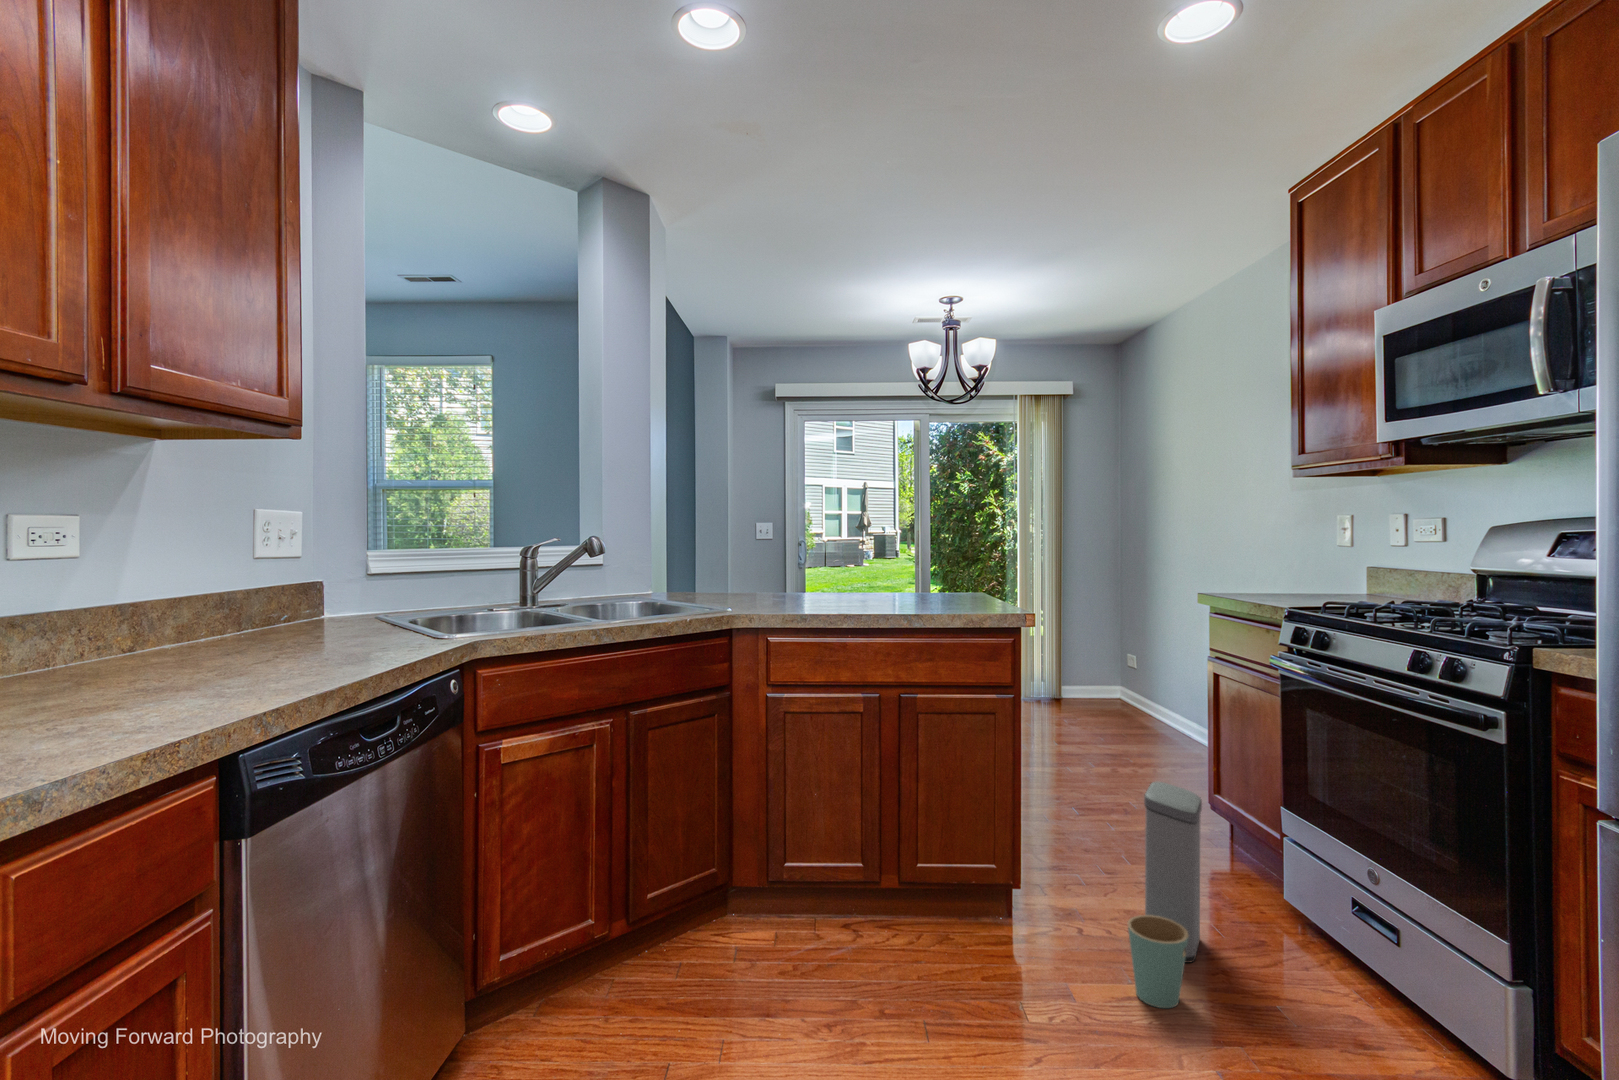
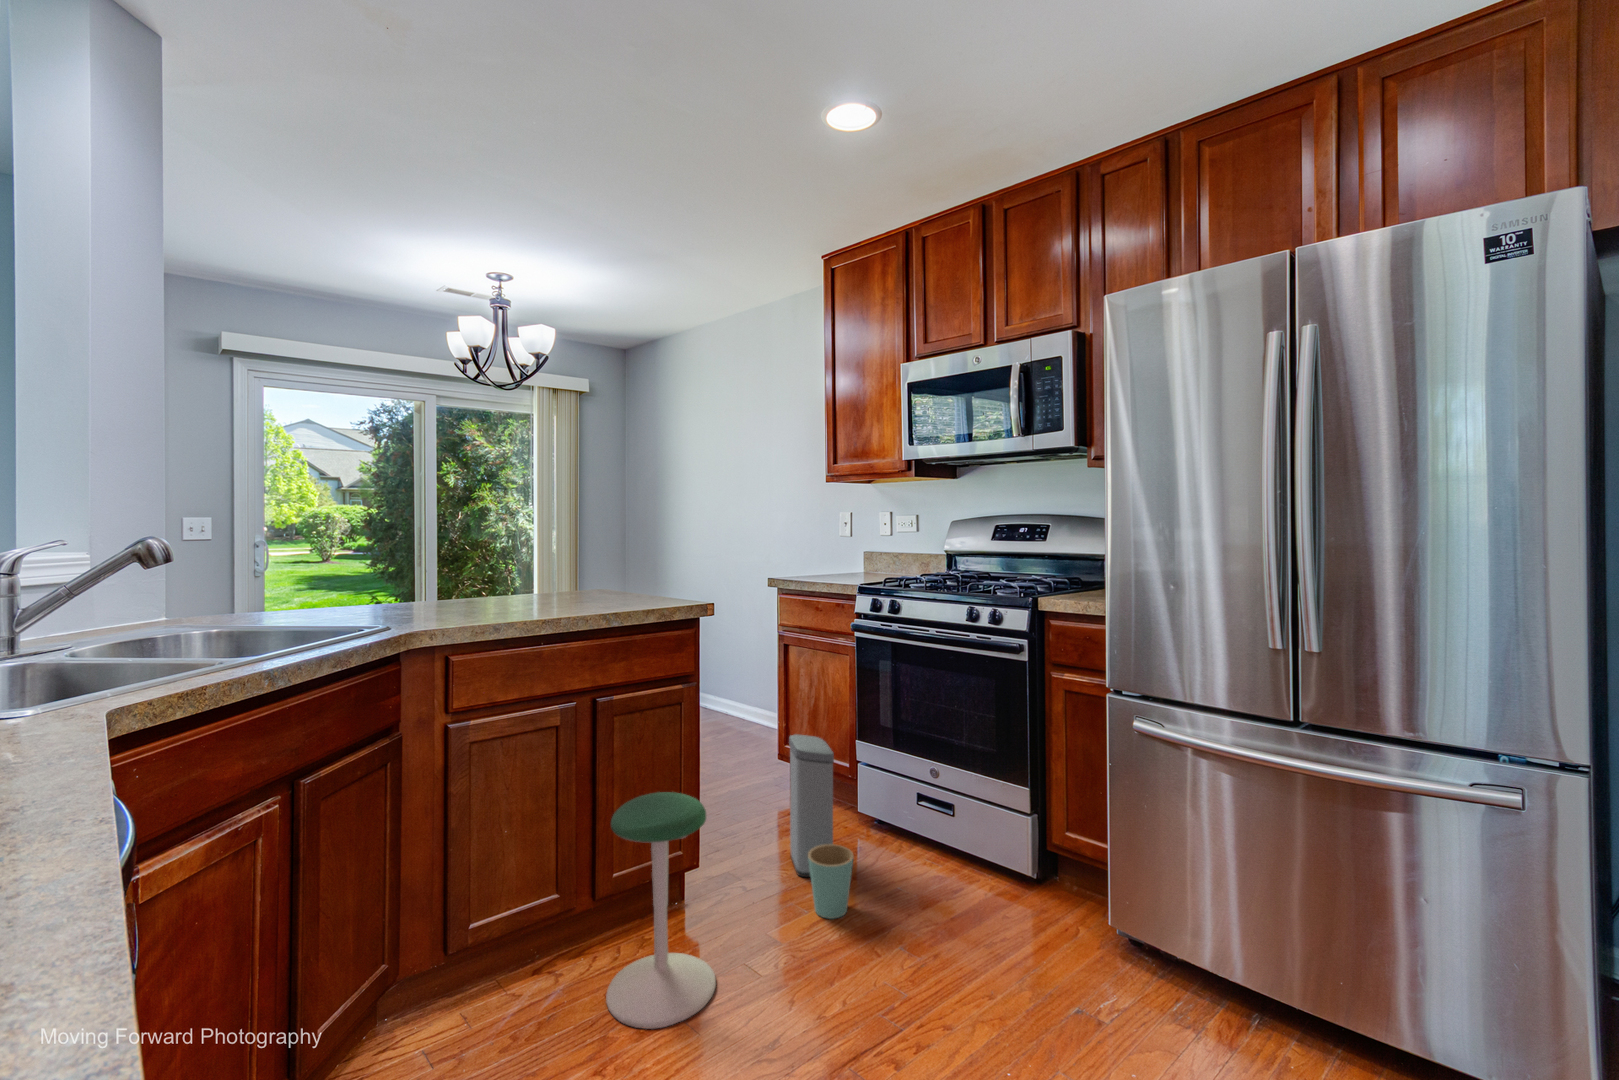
stool: none [873,790,982,1020] -> present [606,792,716,1029]

